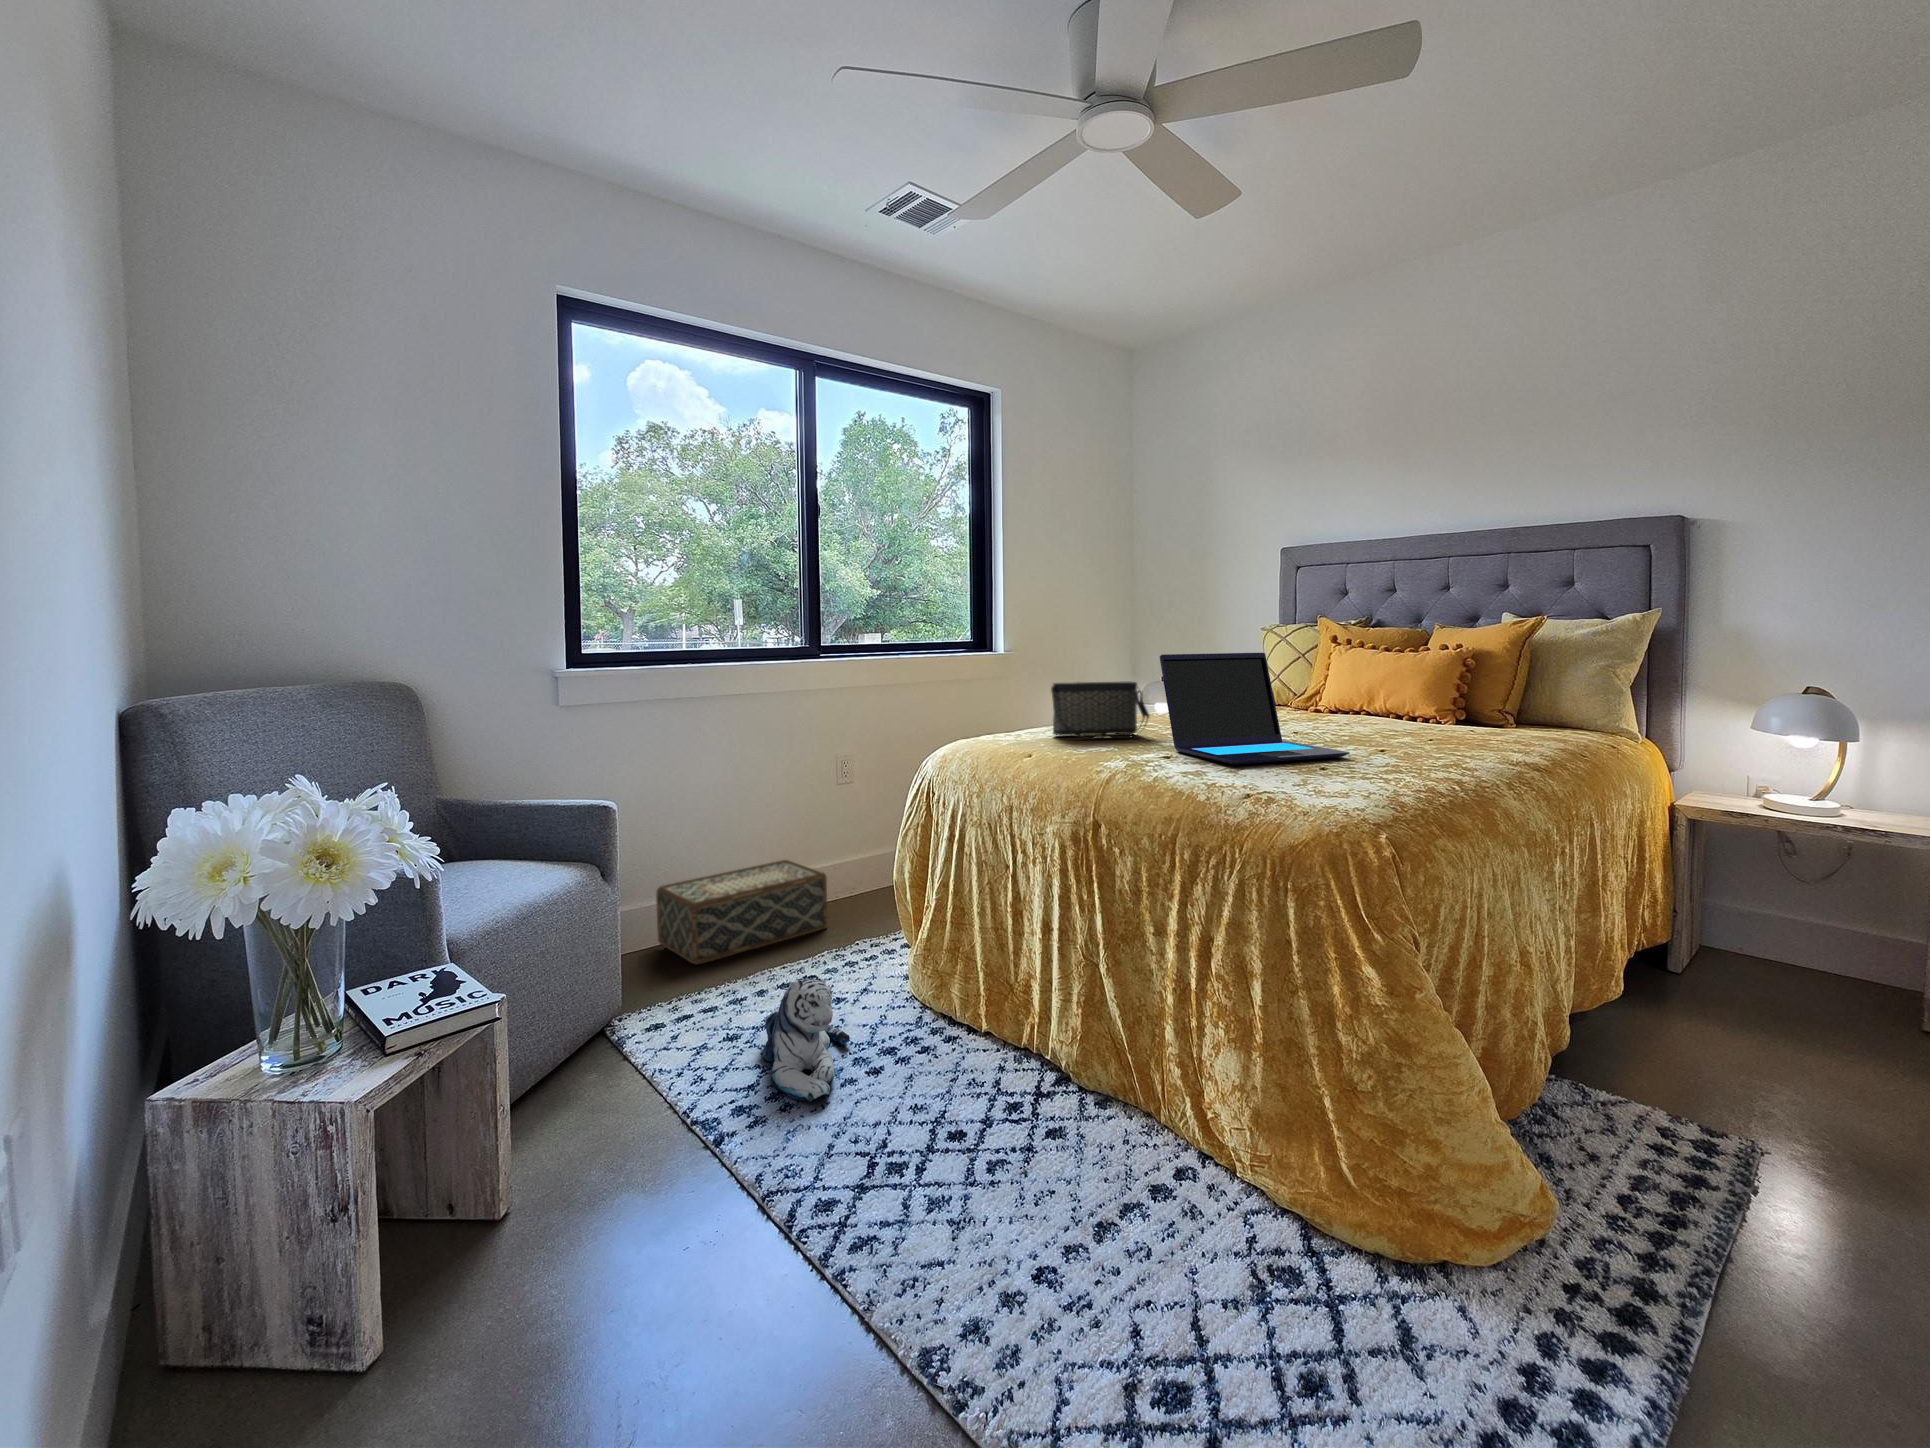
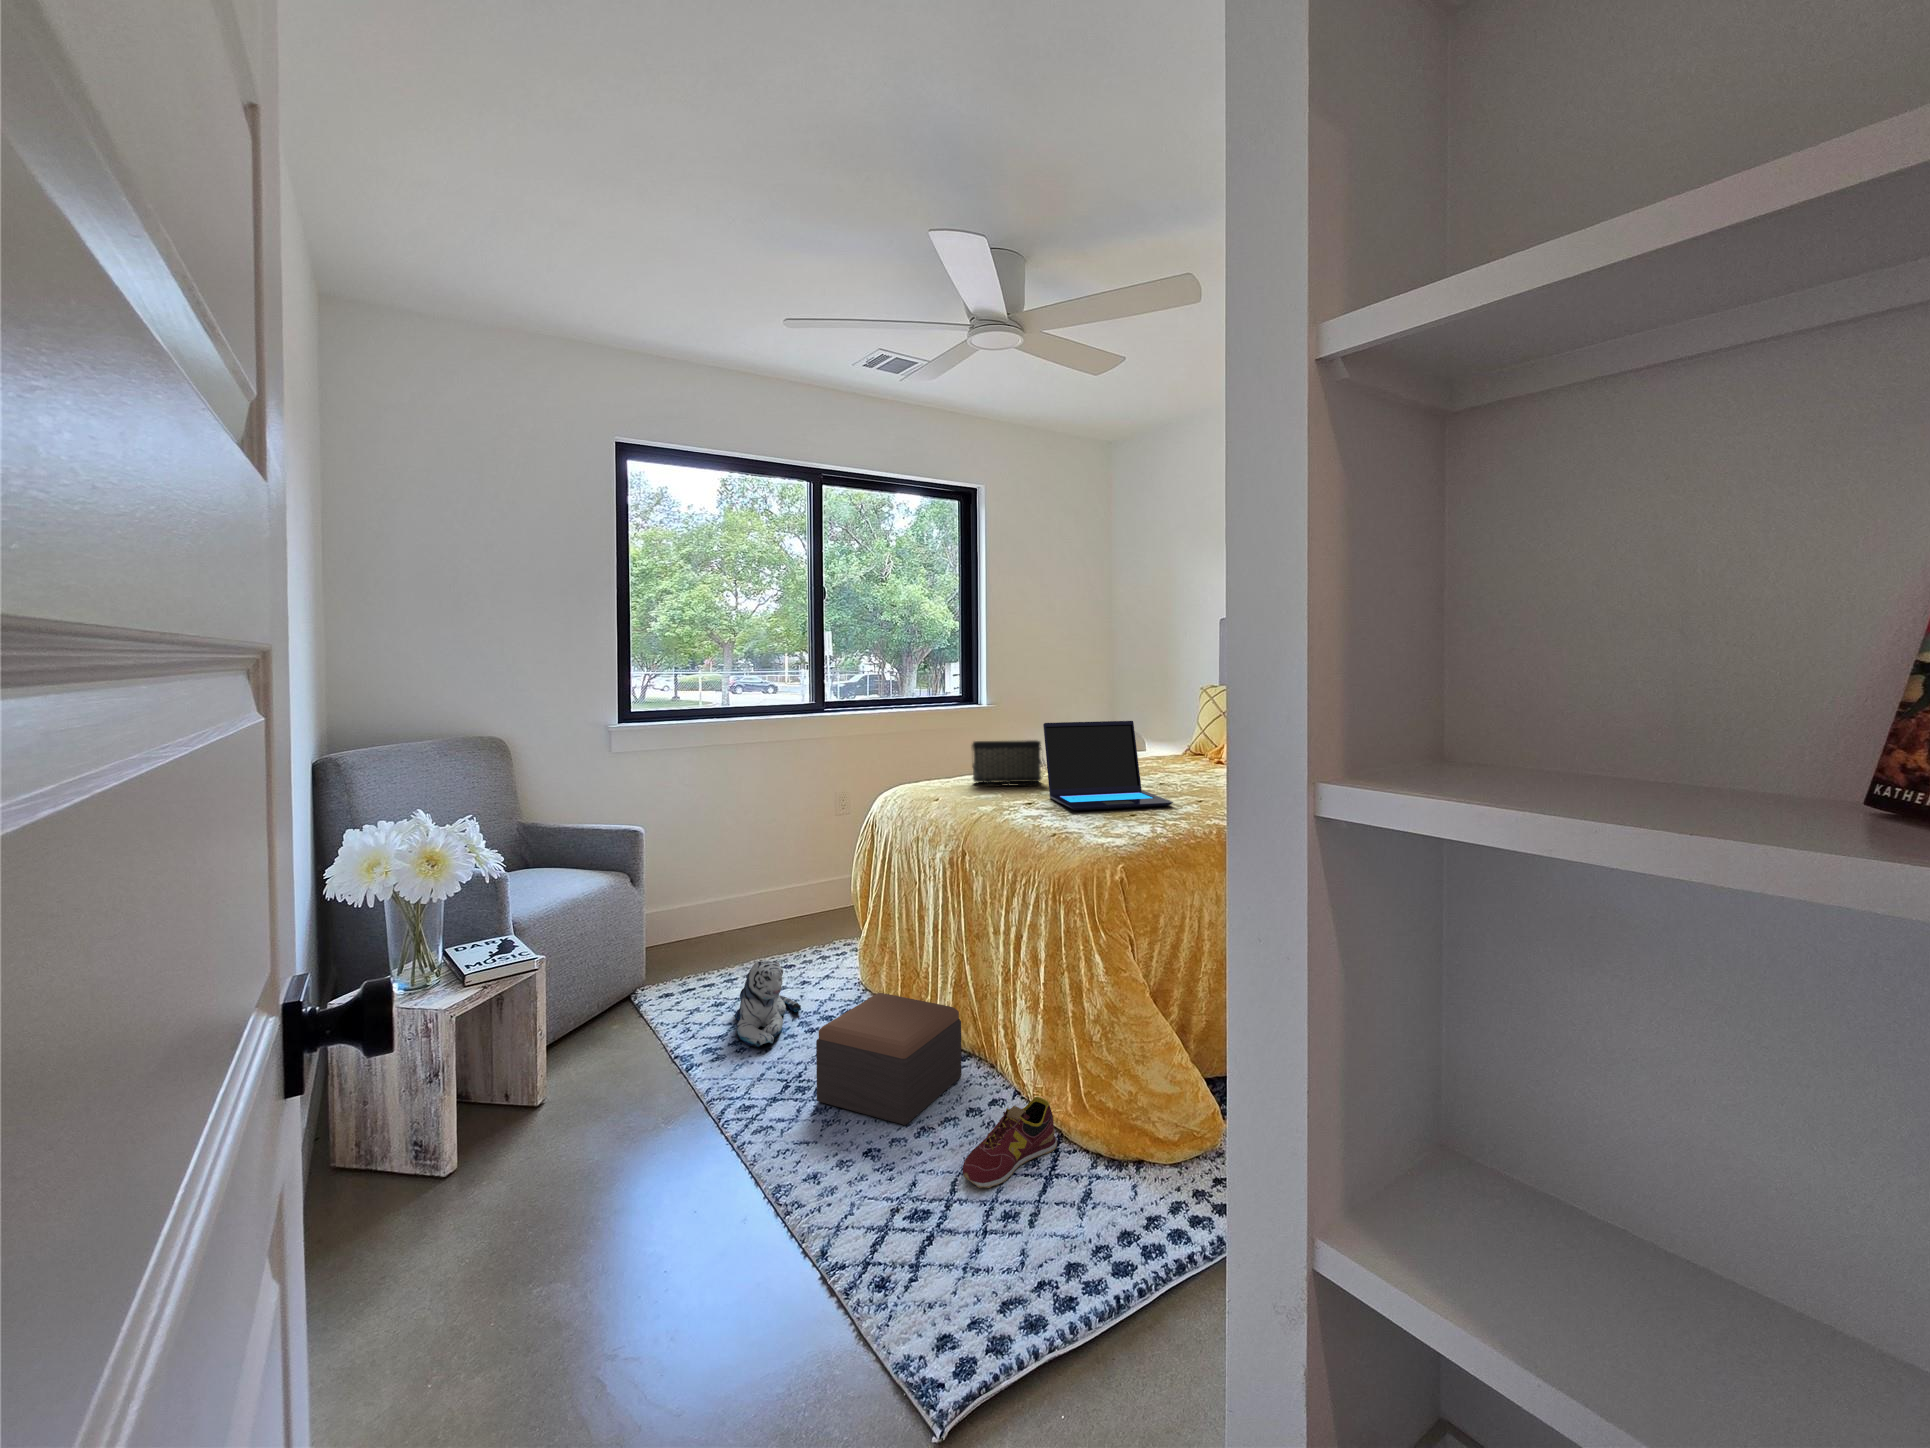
woven basket: present [656,860,827,965] -> none [683,874,817,954]
footstool: none [924,1021,1112,1221] -> present [816,993,961,1125]
sneaker: none [1201,1173,1307,1334] -> present [963,1097,1057,1188]

